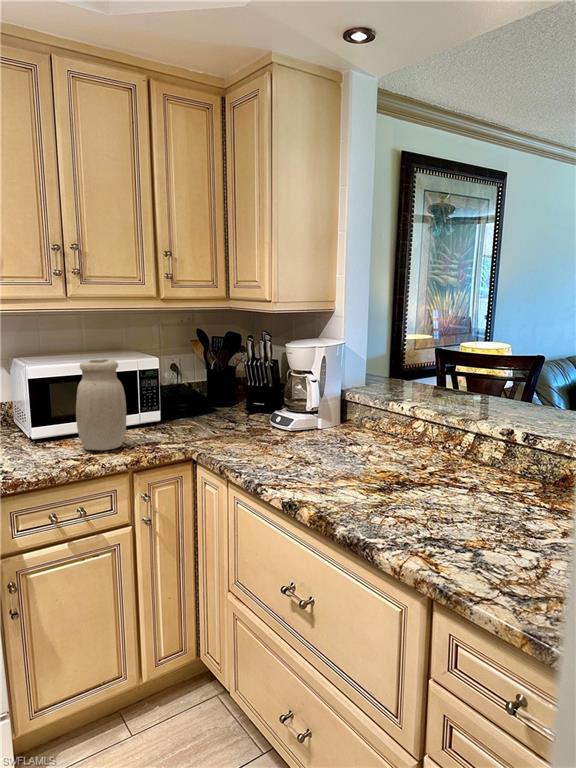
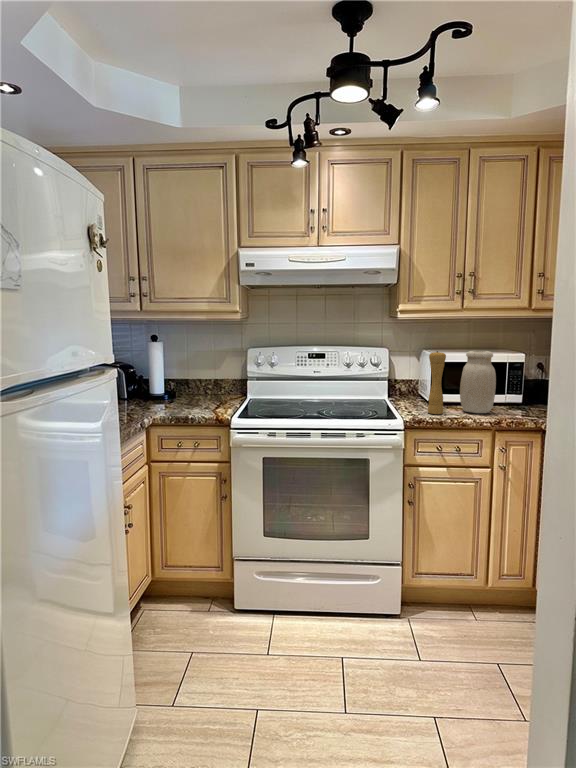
pepper mill: none [20,366,54,465] -> present [428,351,446,414]

